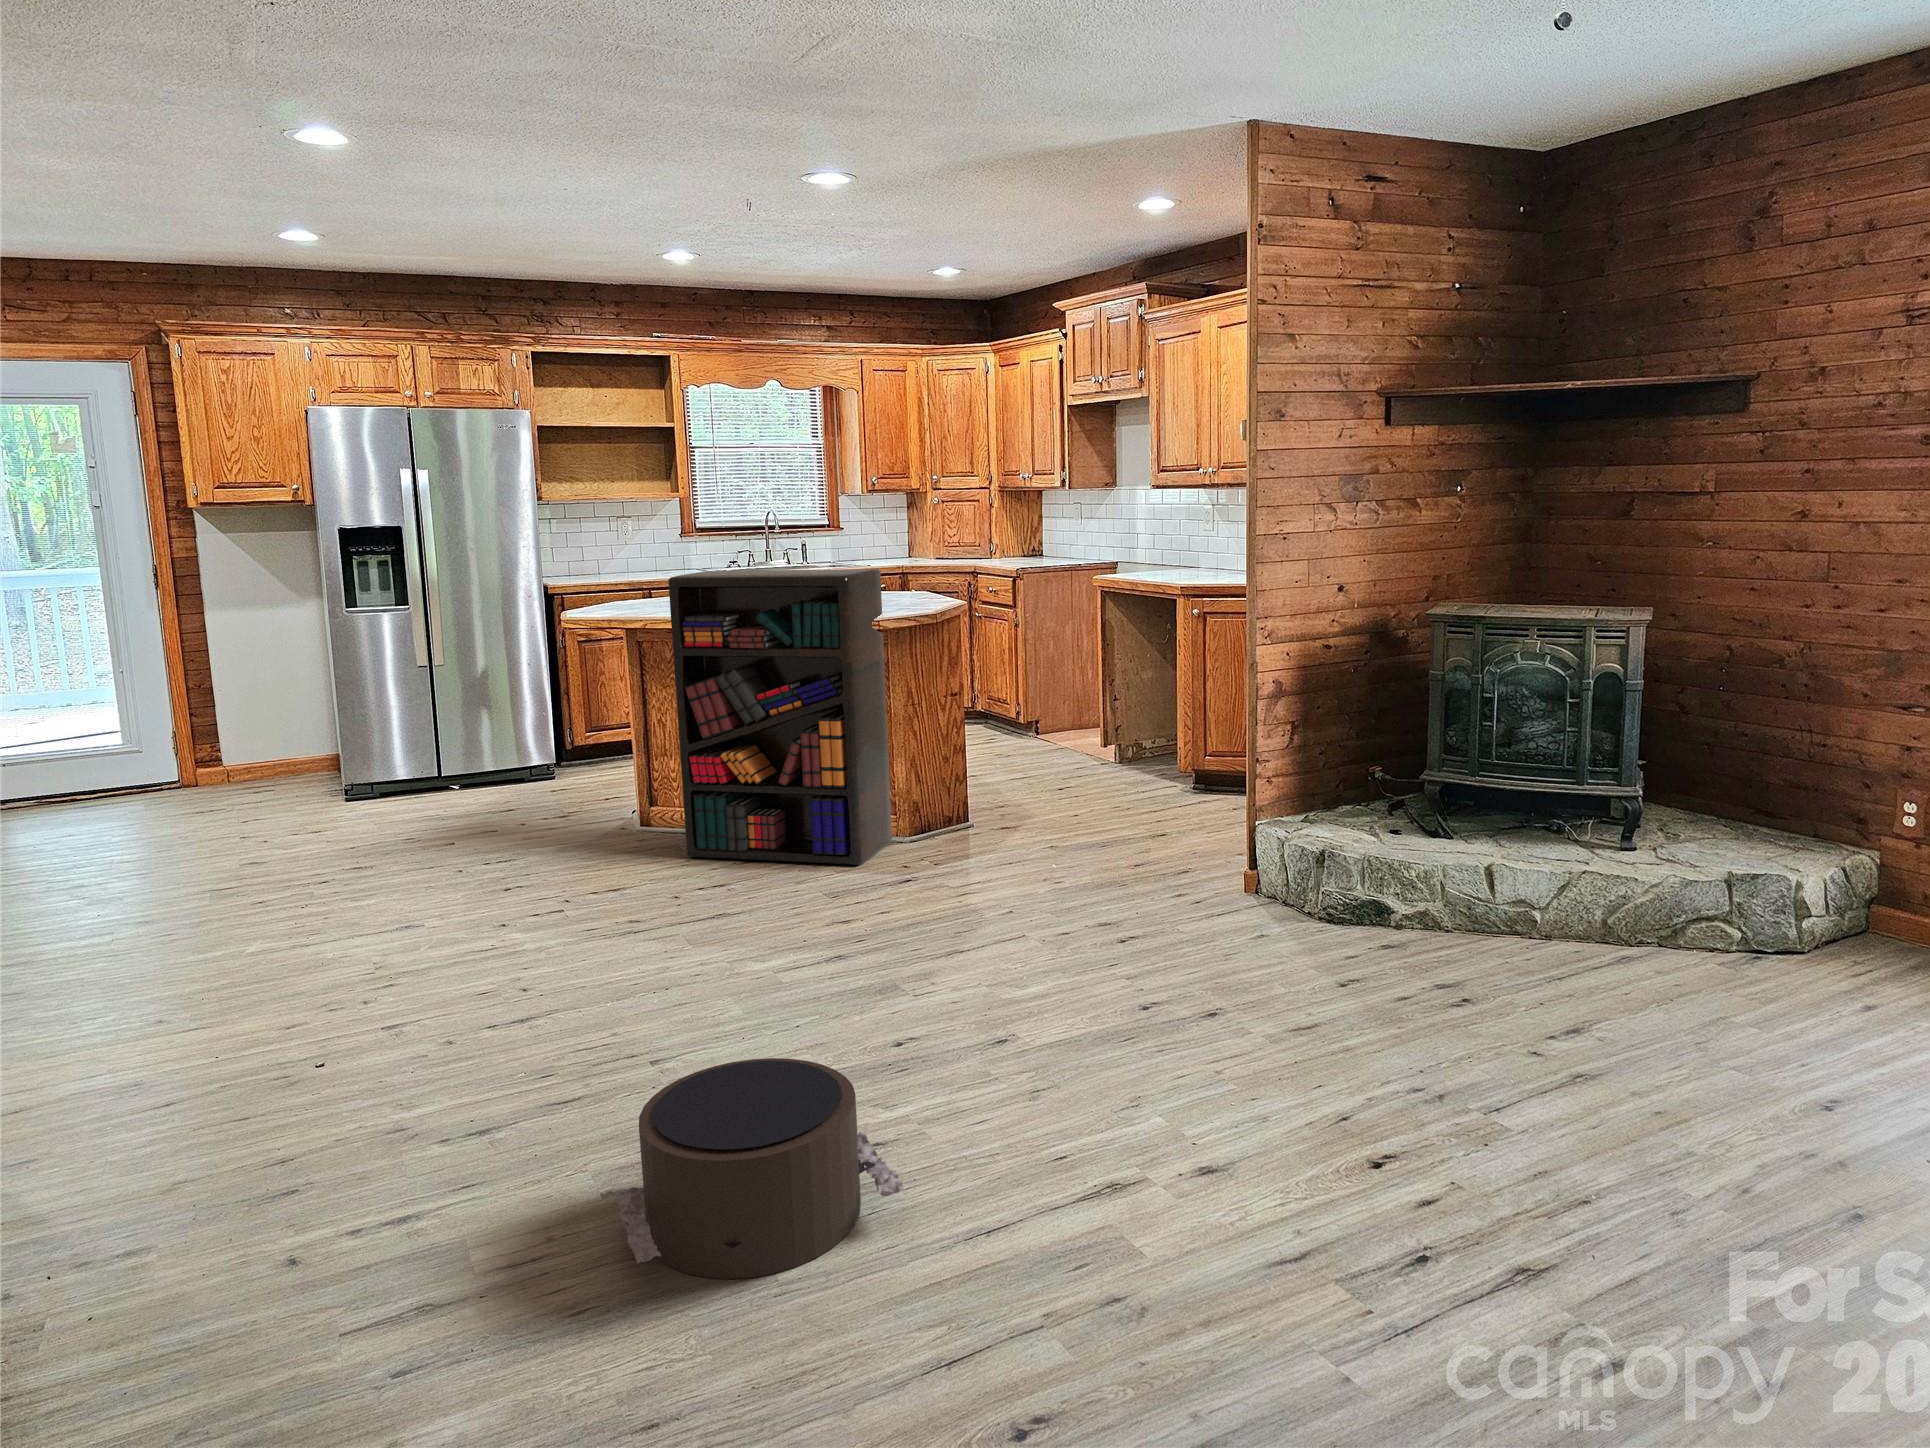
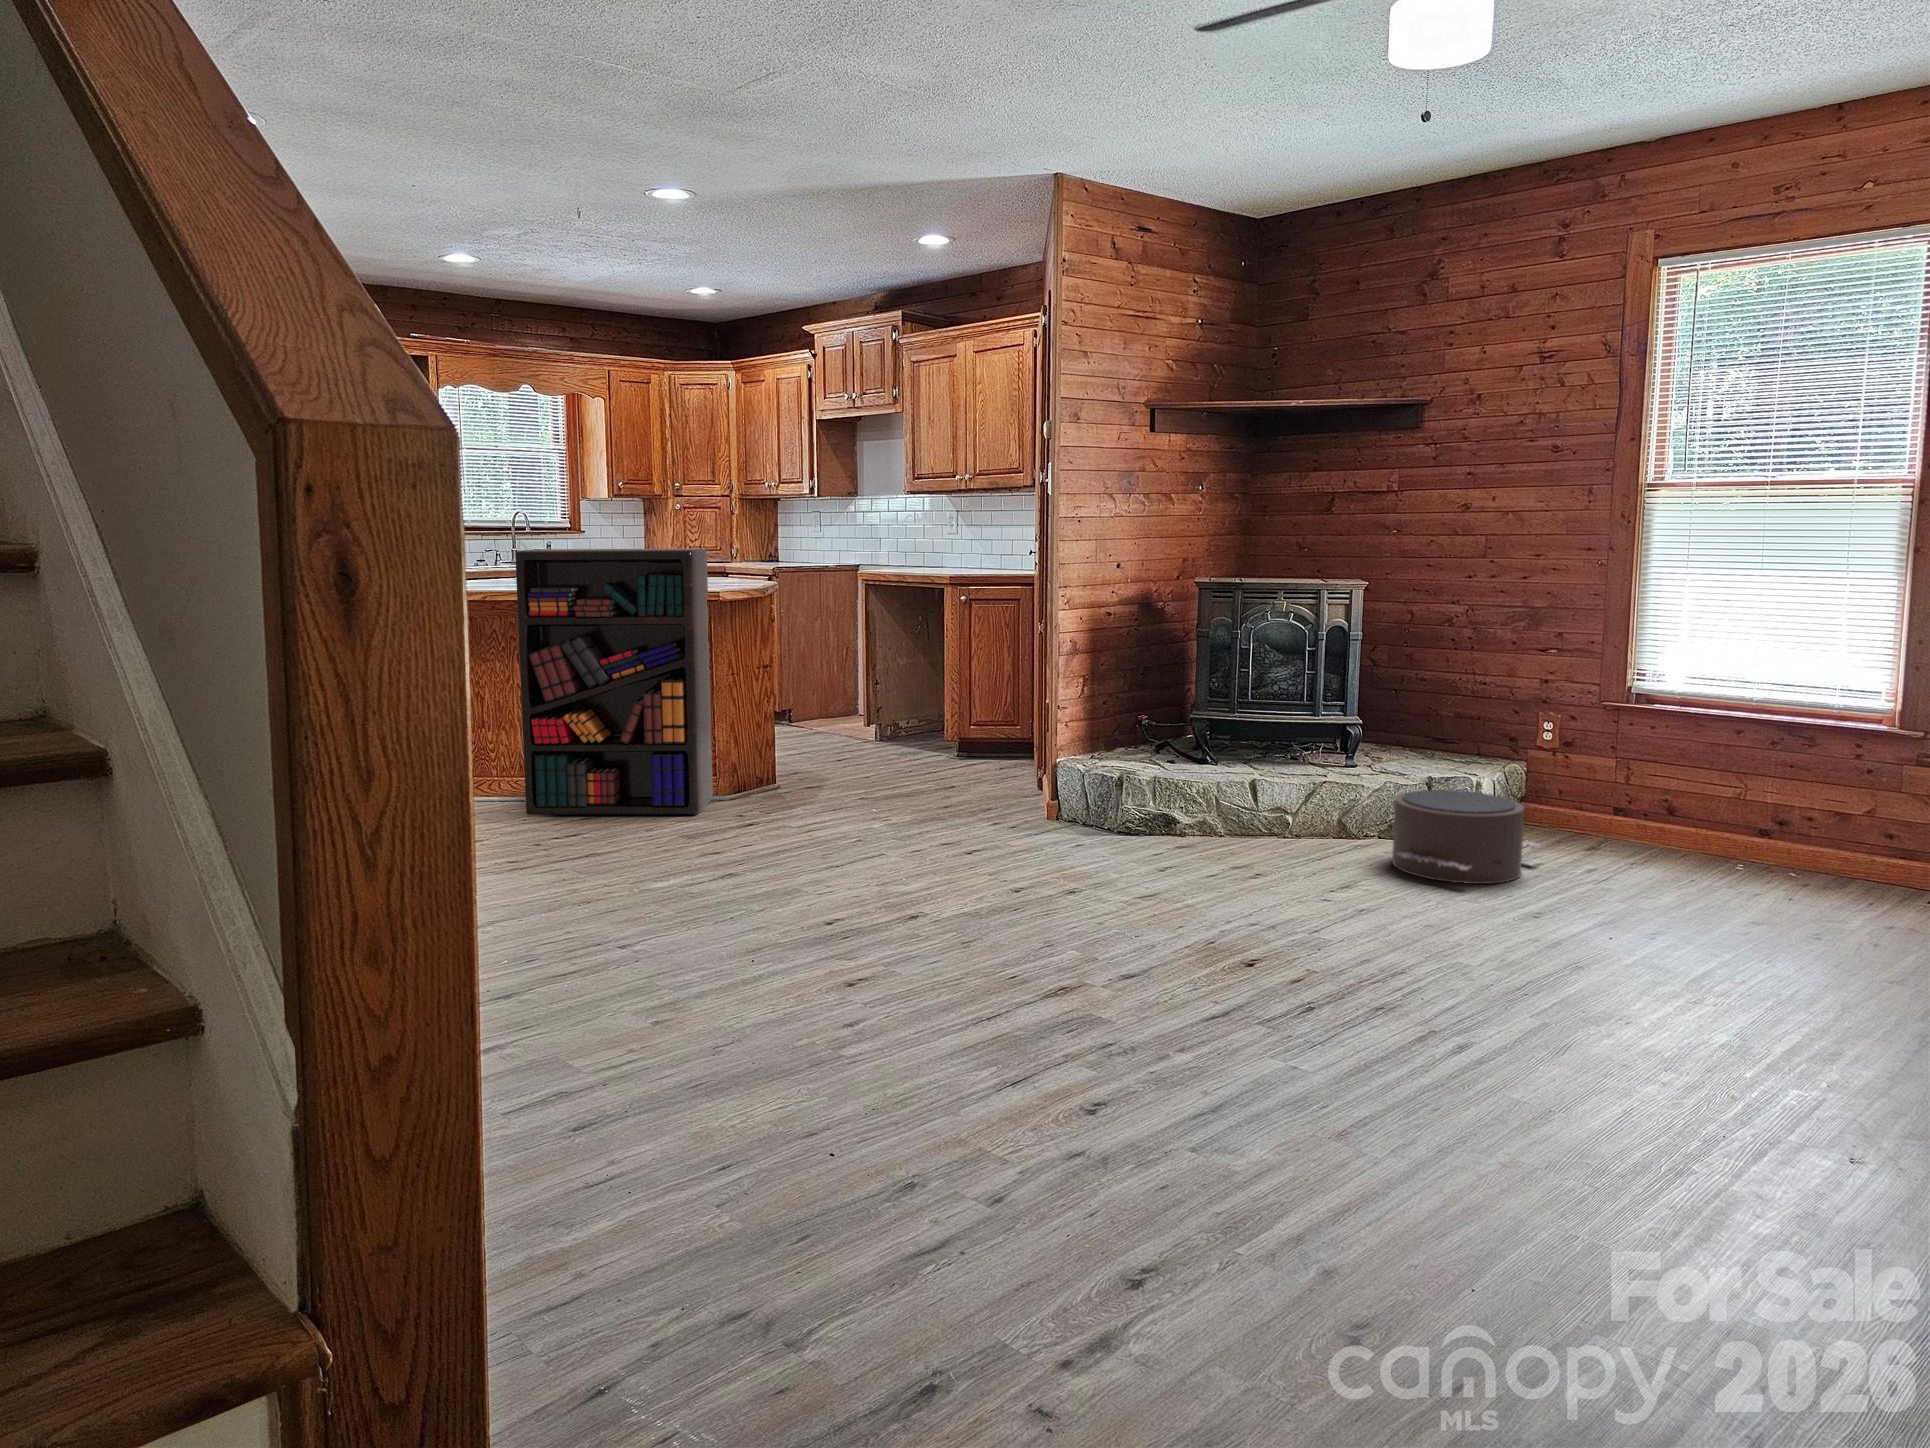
pouf: present [617,1058,904,1279] -> present [1392,790,1539,884]

